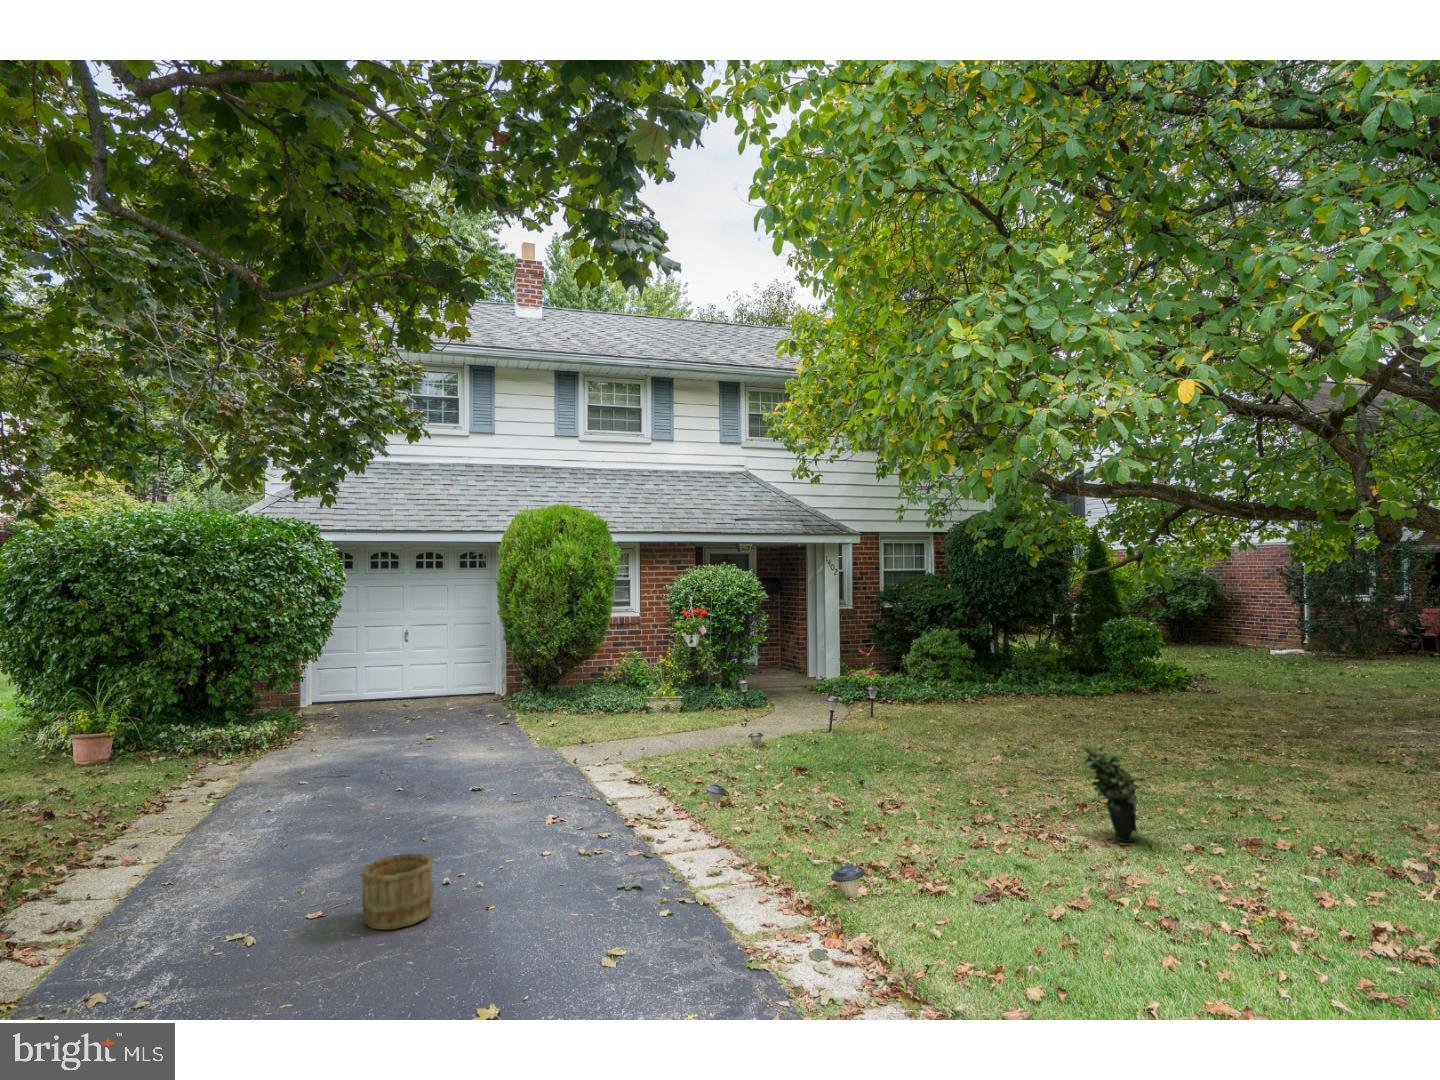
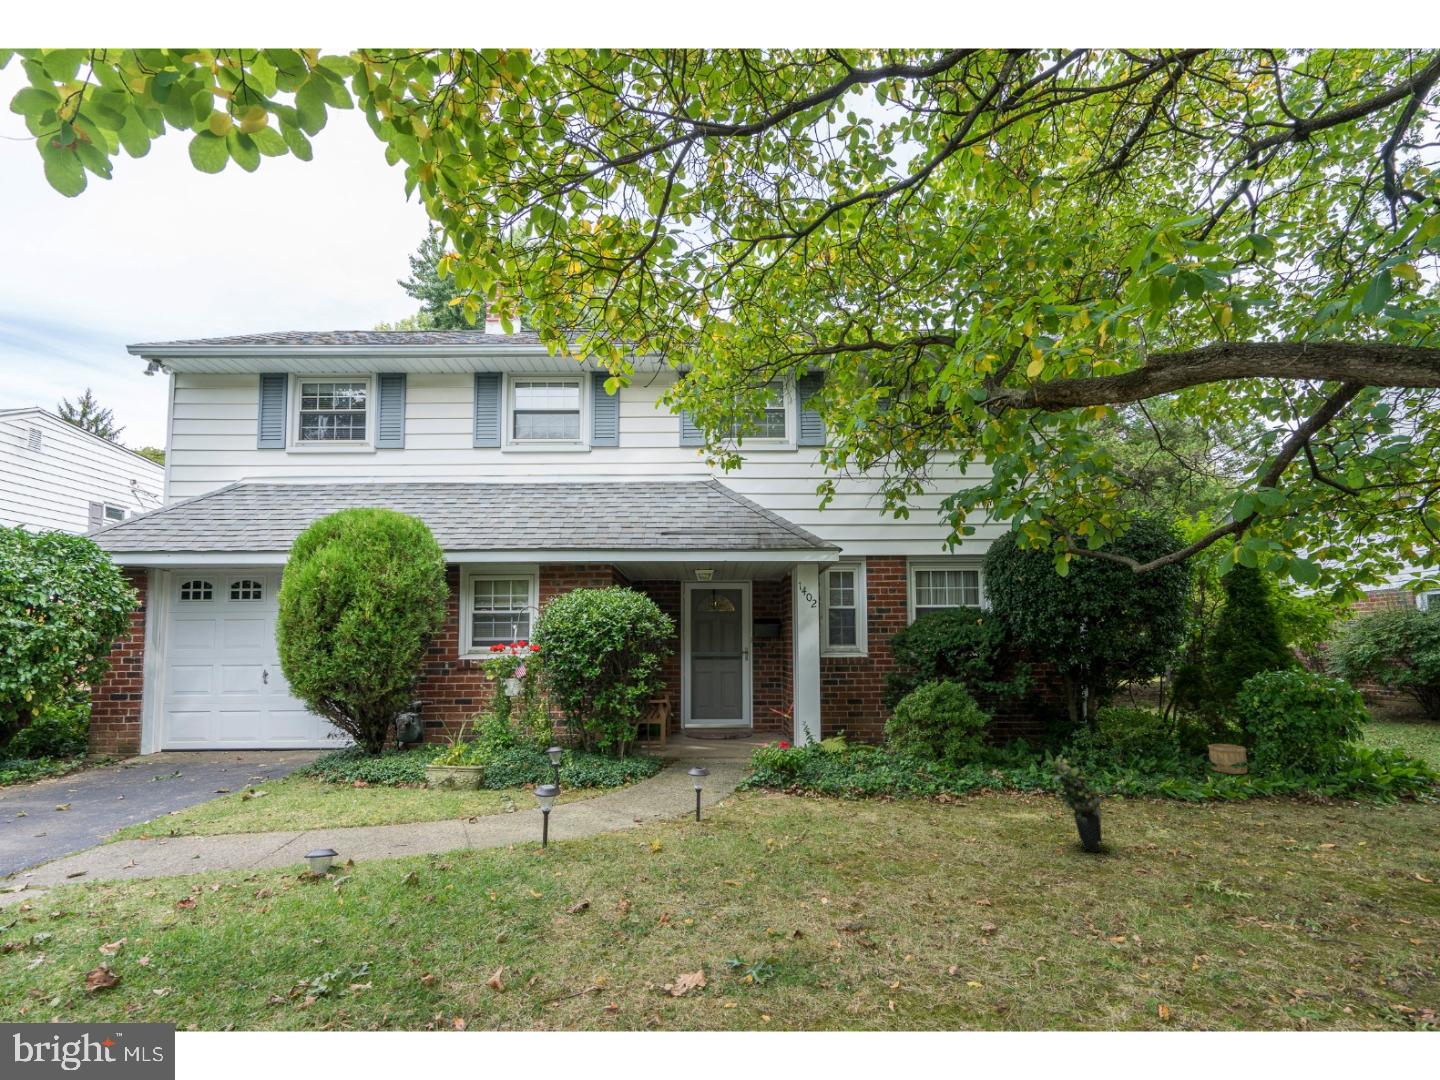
wooden bucket: present [360,854,433,930] -> present [1208,744,1247,774]

